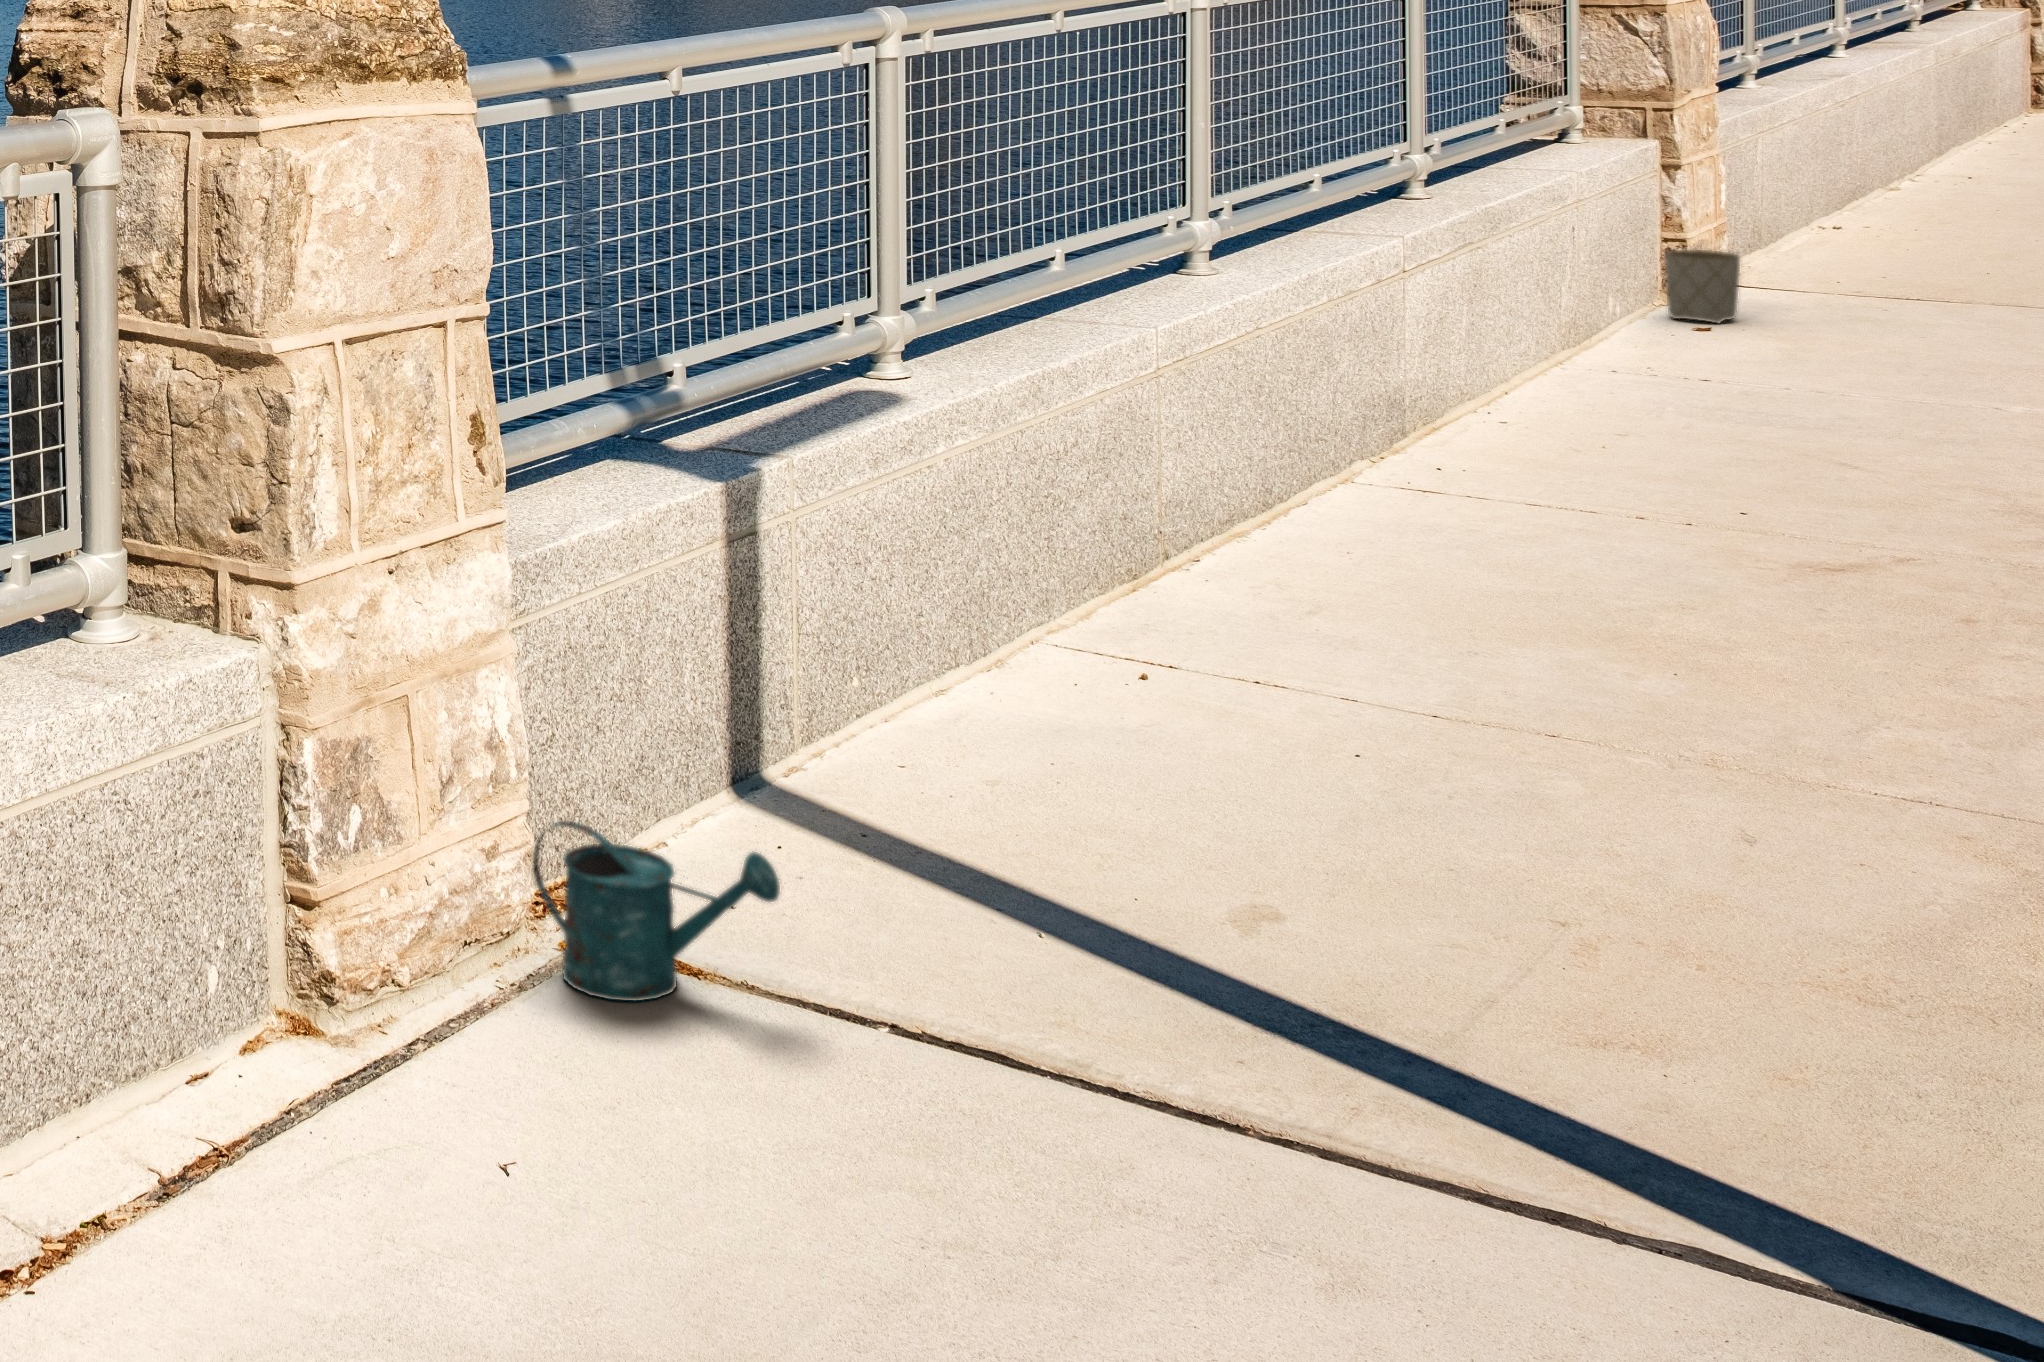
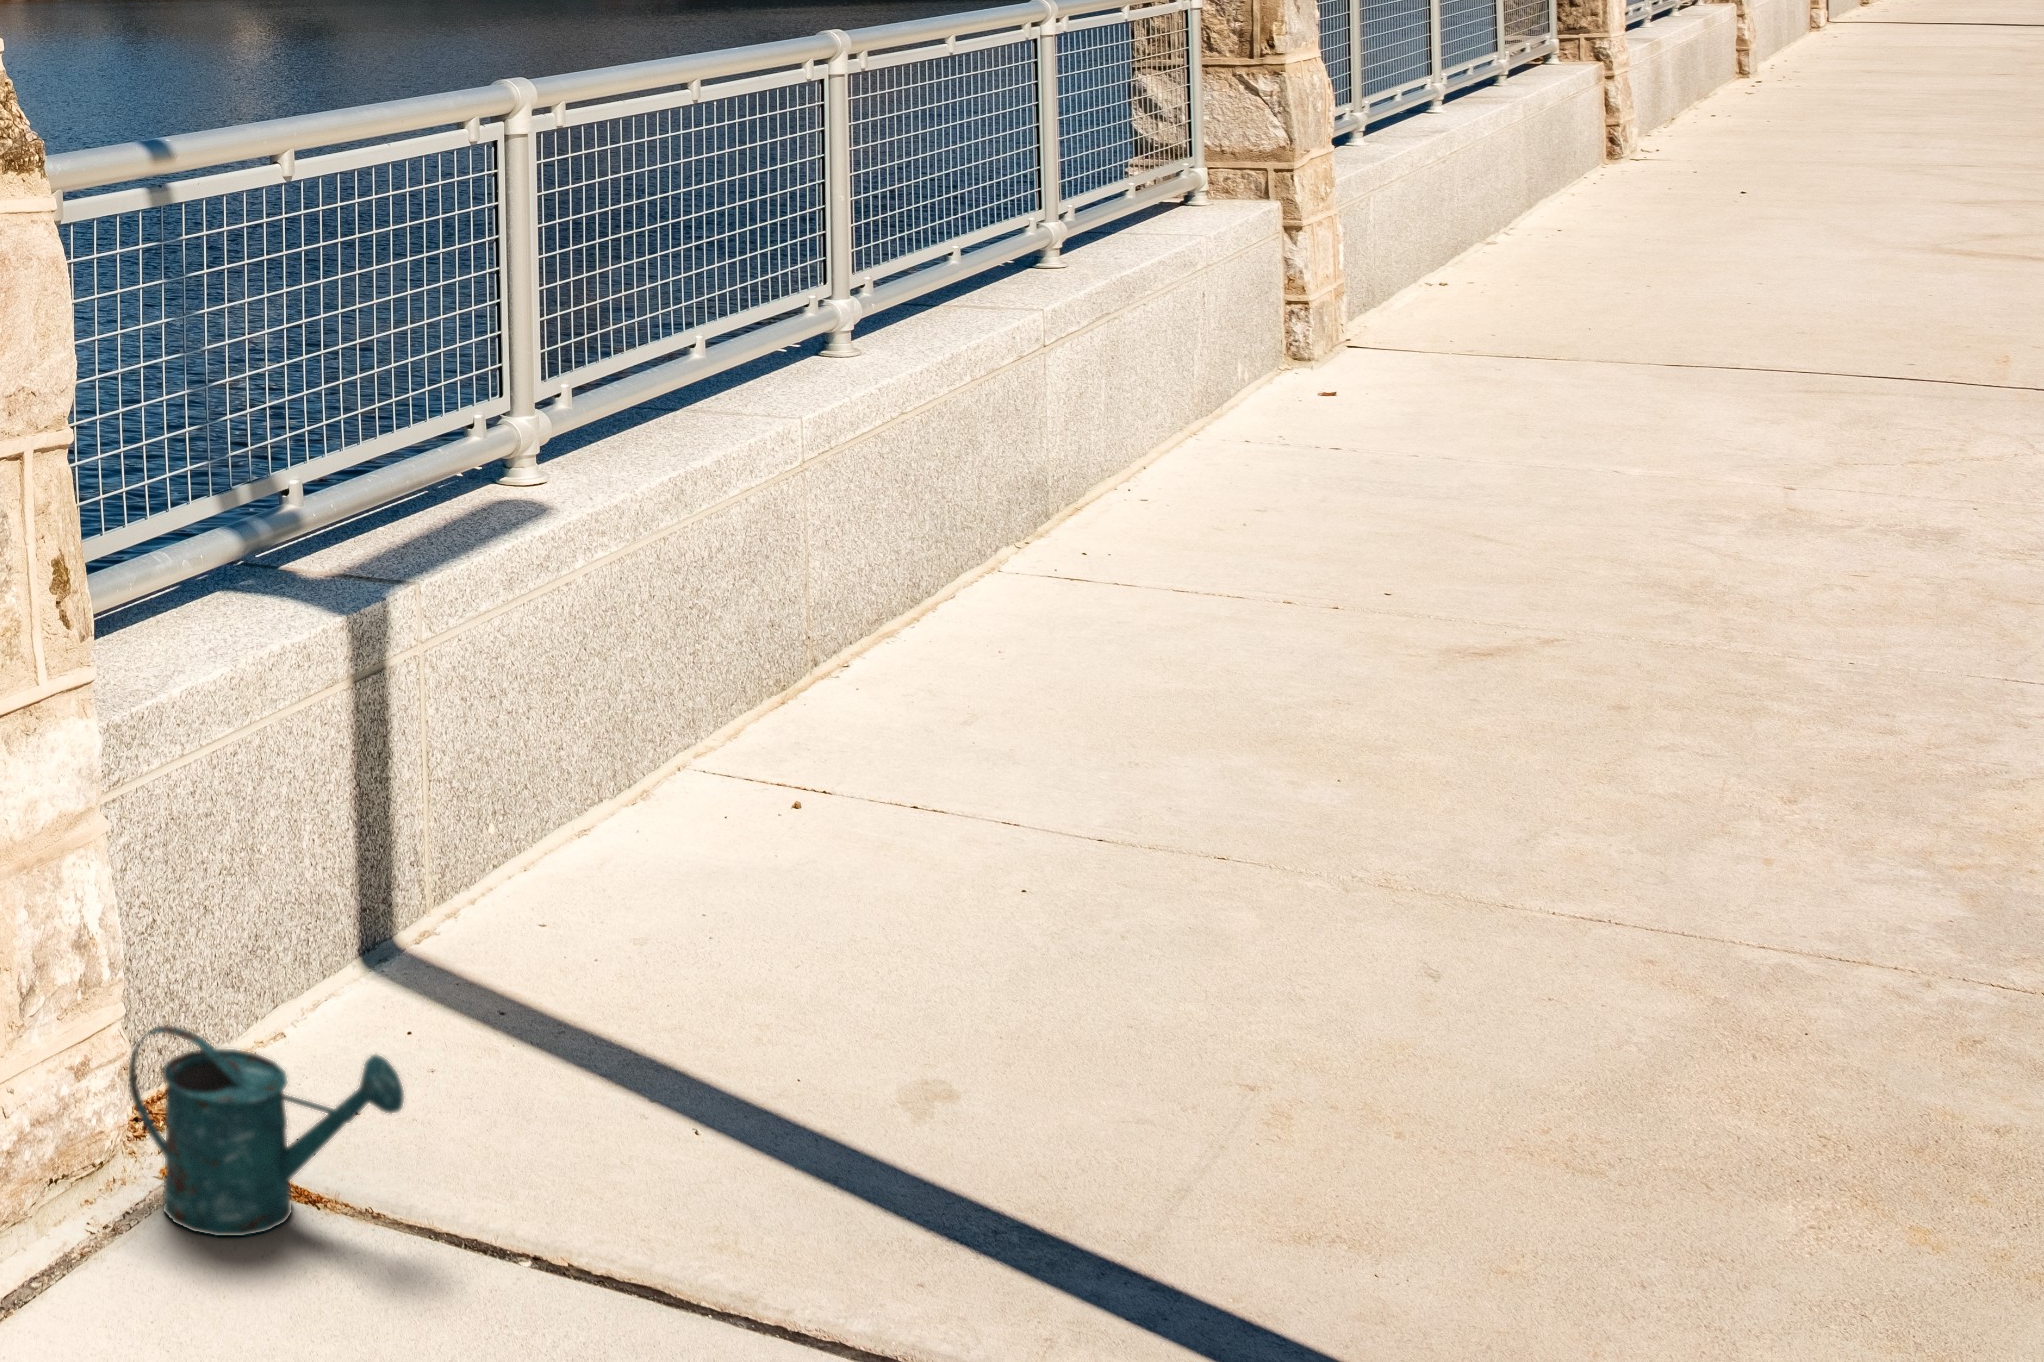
planter: present [1665,250,1740,324] -> none [1288,312,1359,387]

